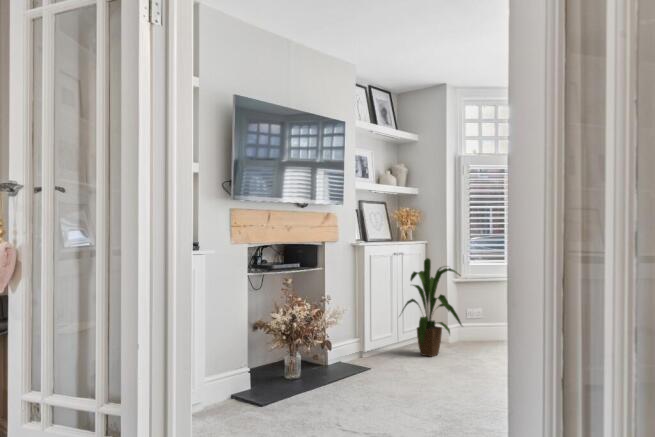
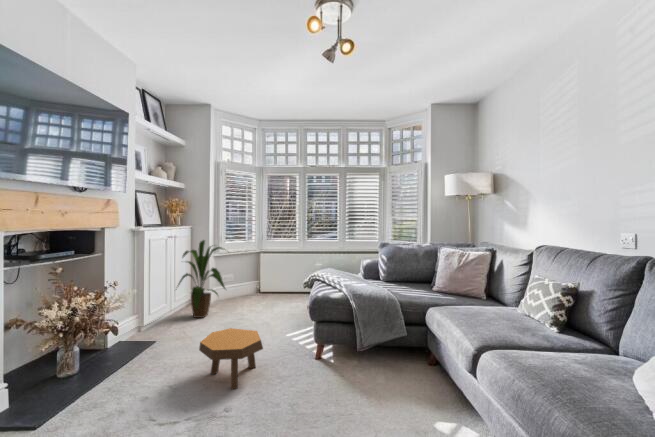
footstool: none [392,361,463,424] -> present [199,328,263,389]

